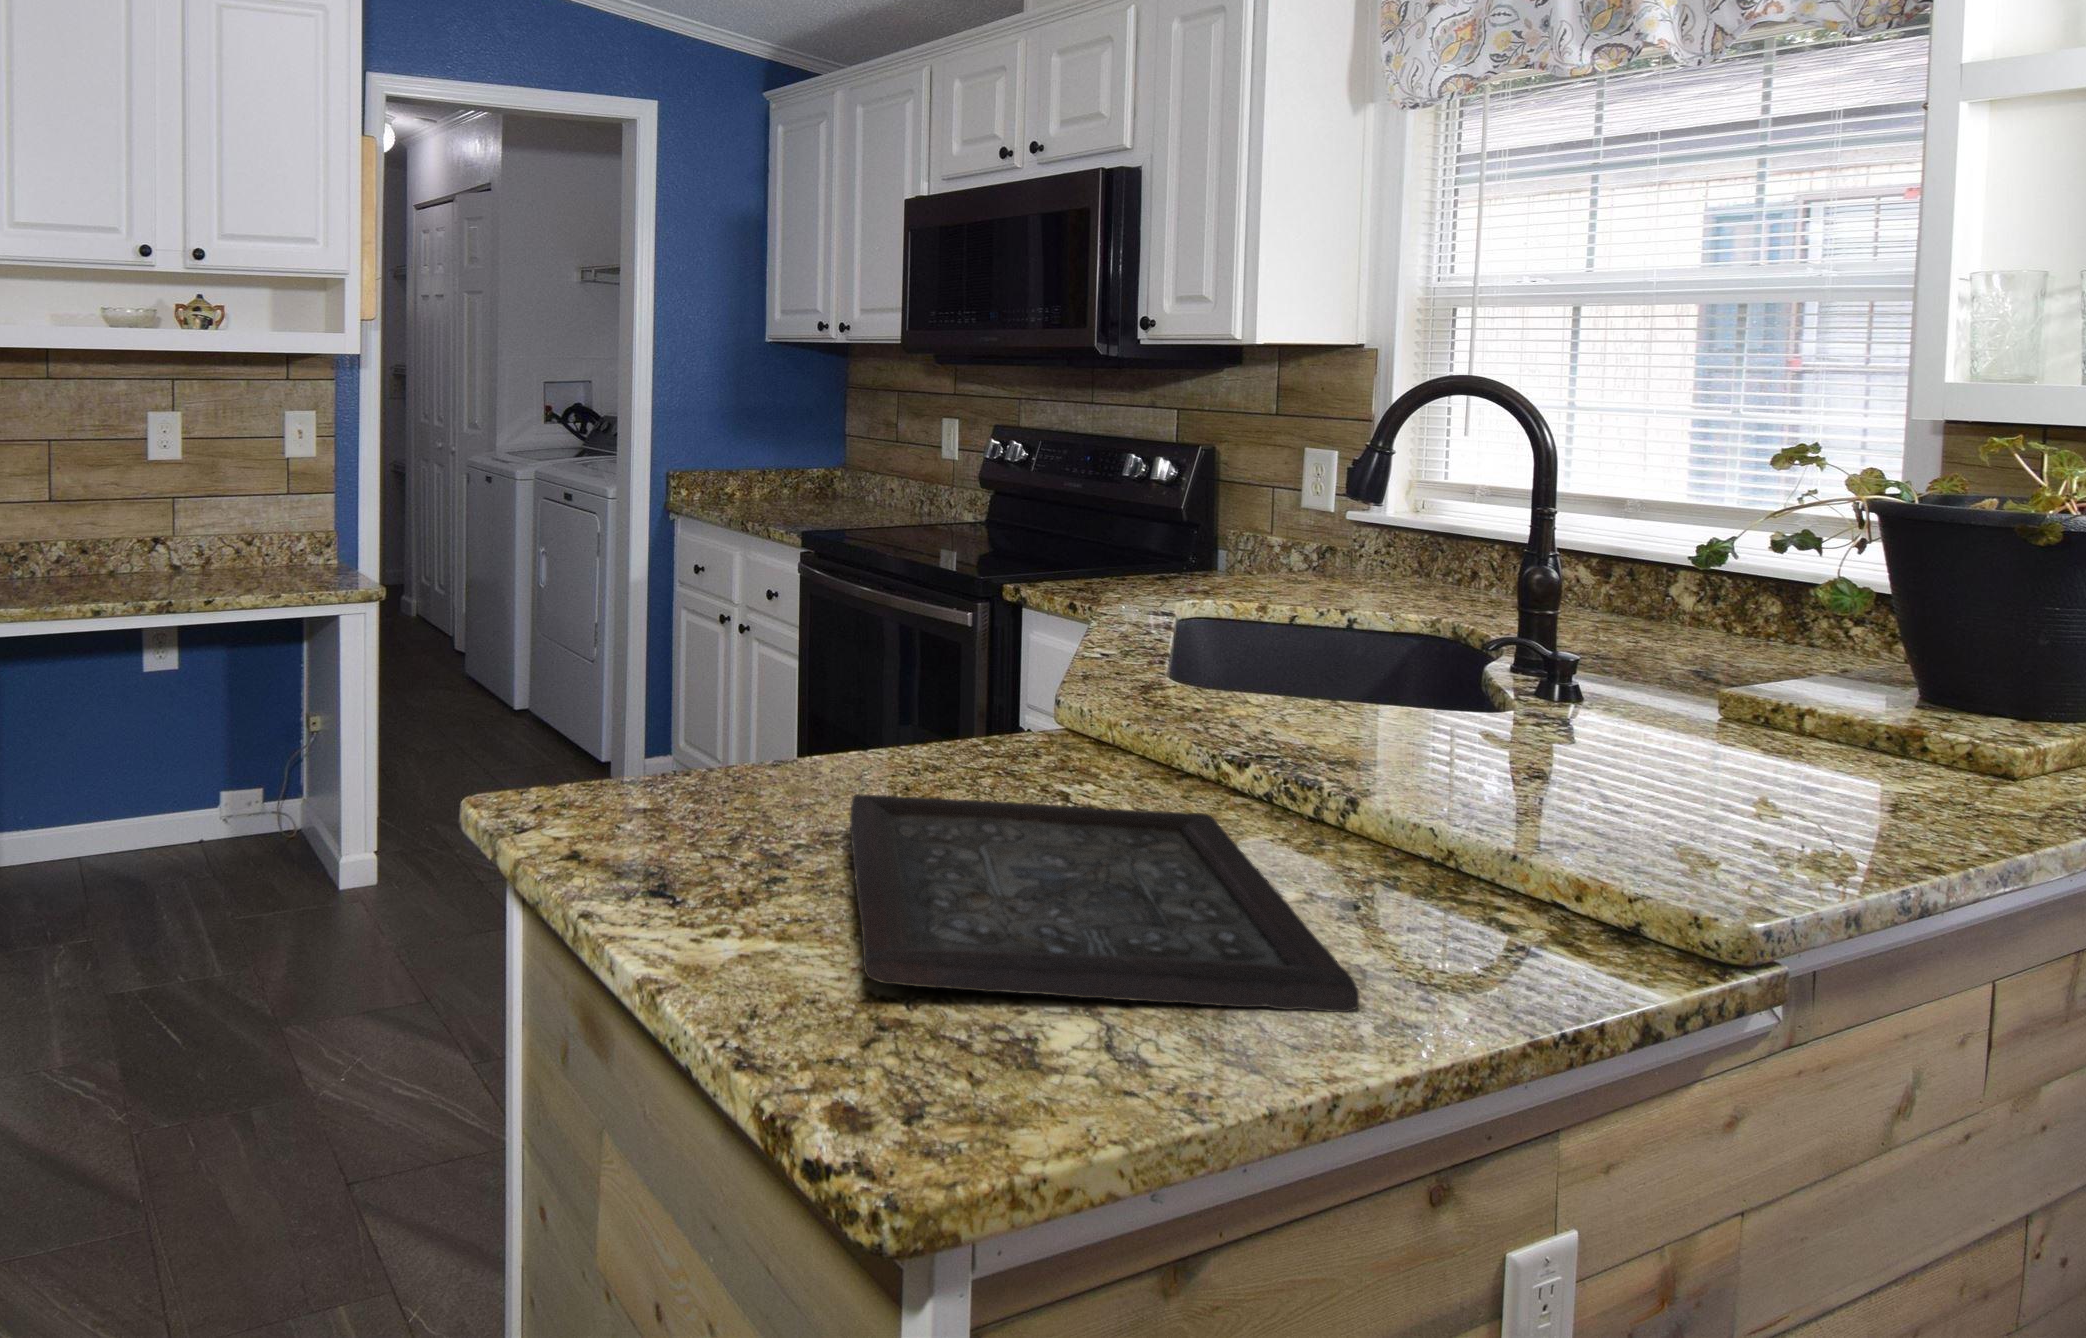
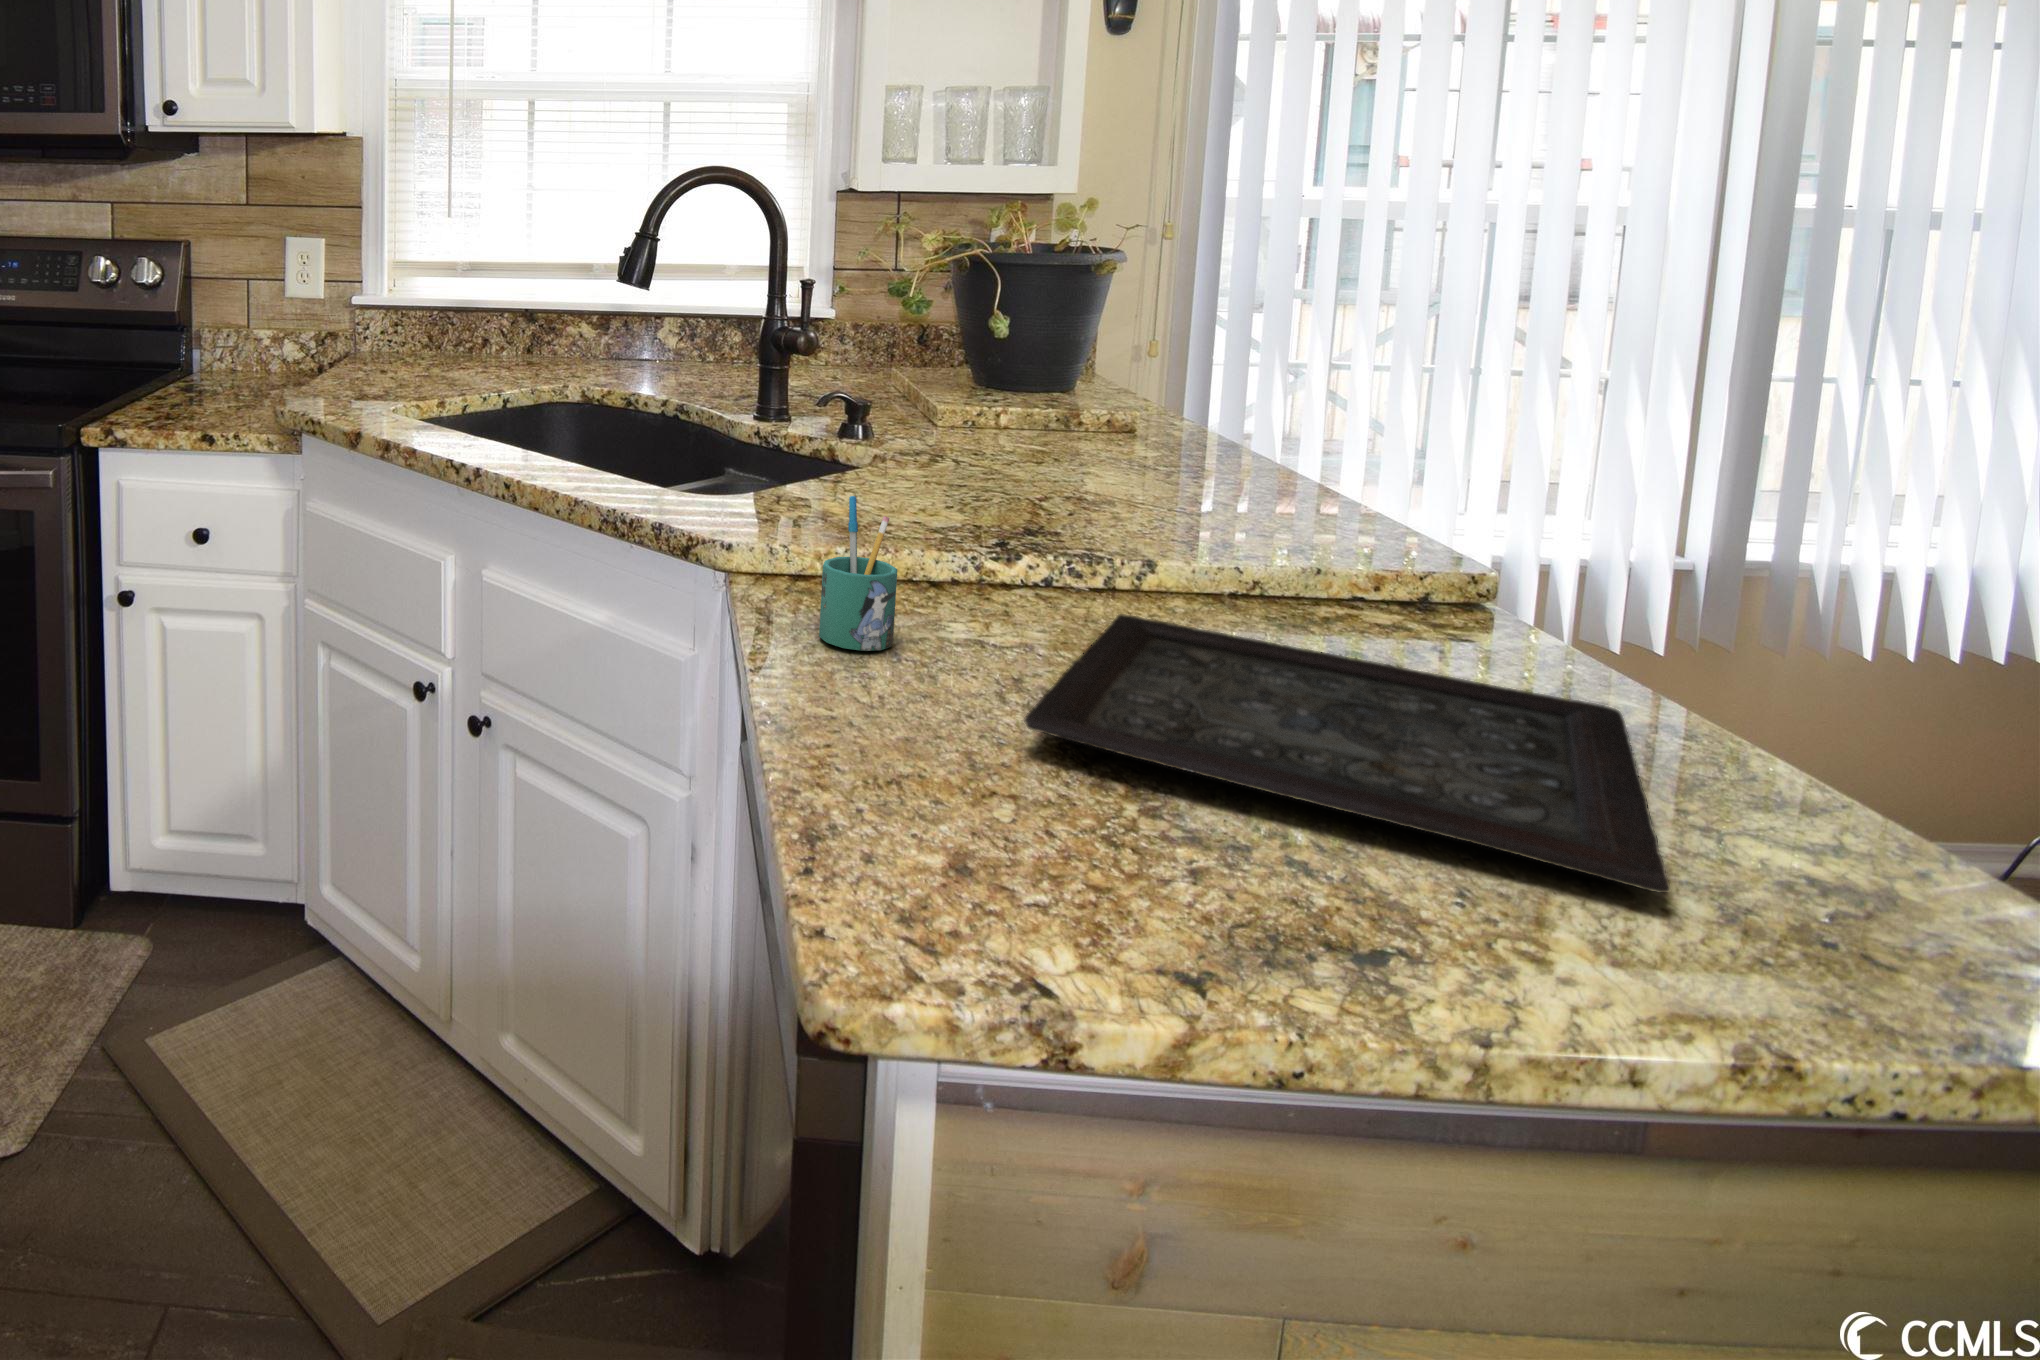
mug: none [966,646,1060,779] -> present [819,496,897,651]

